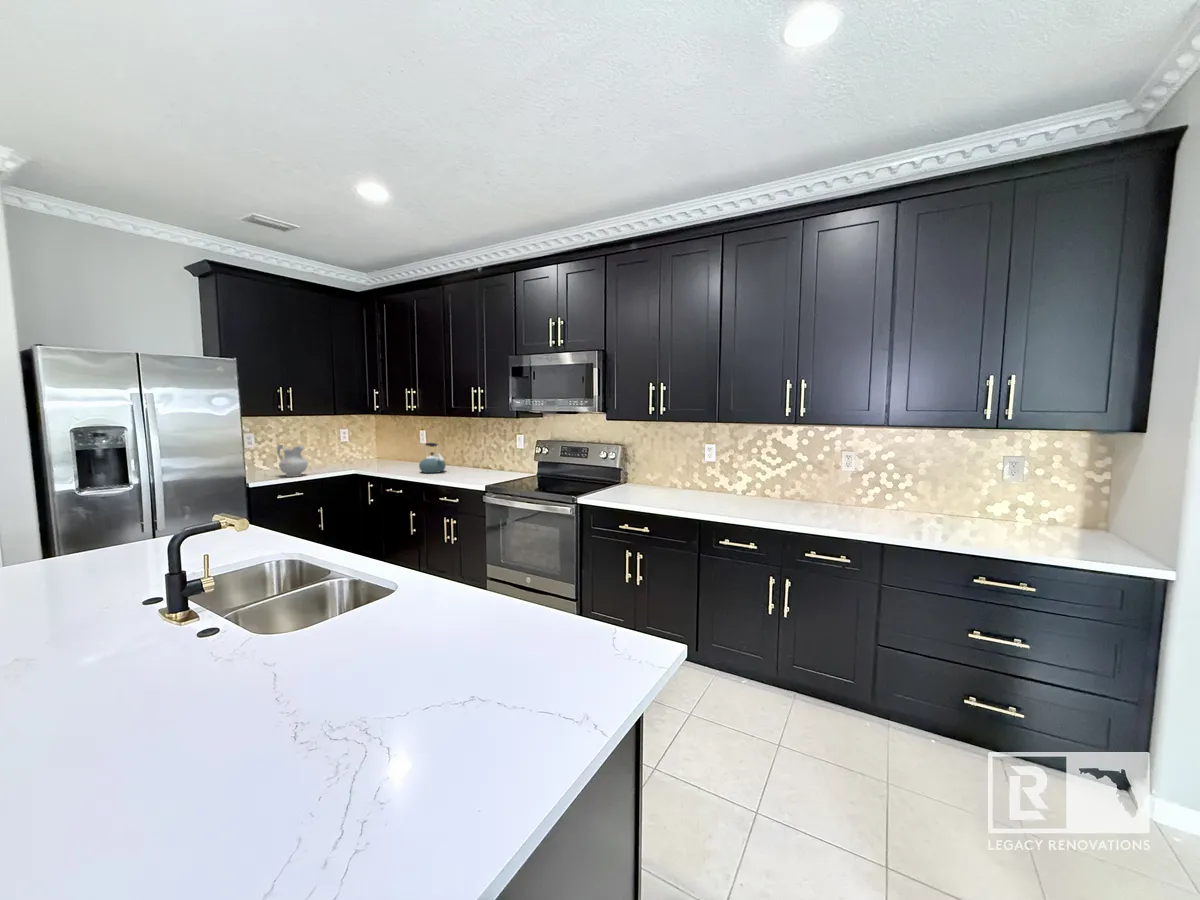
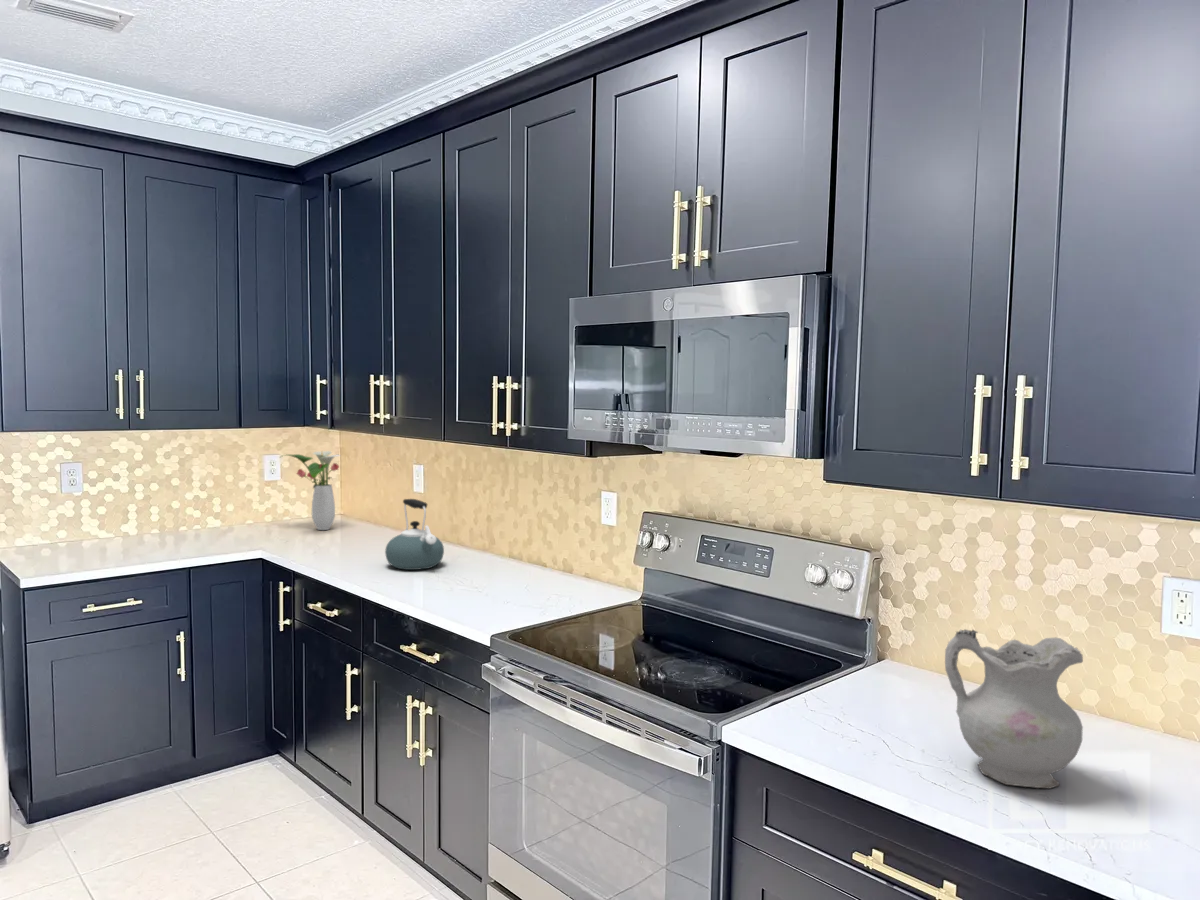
flower arrangement: none [349,426,381,464] -> present [288,451,339,530]
ceramic pitcher: present [277,445,308,477] -> present [945,630,1083,788]

